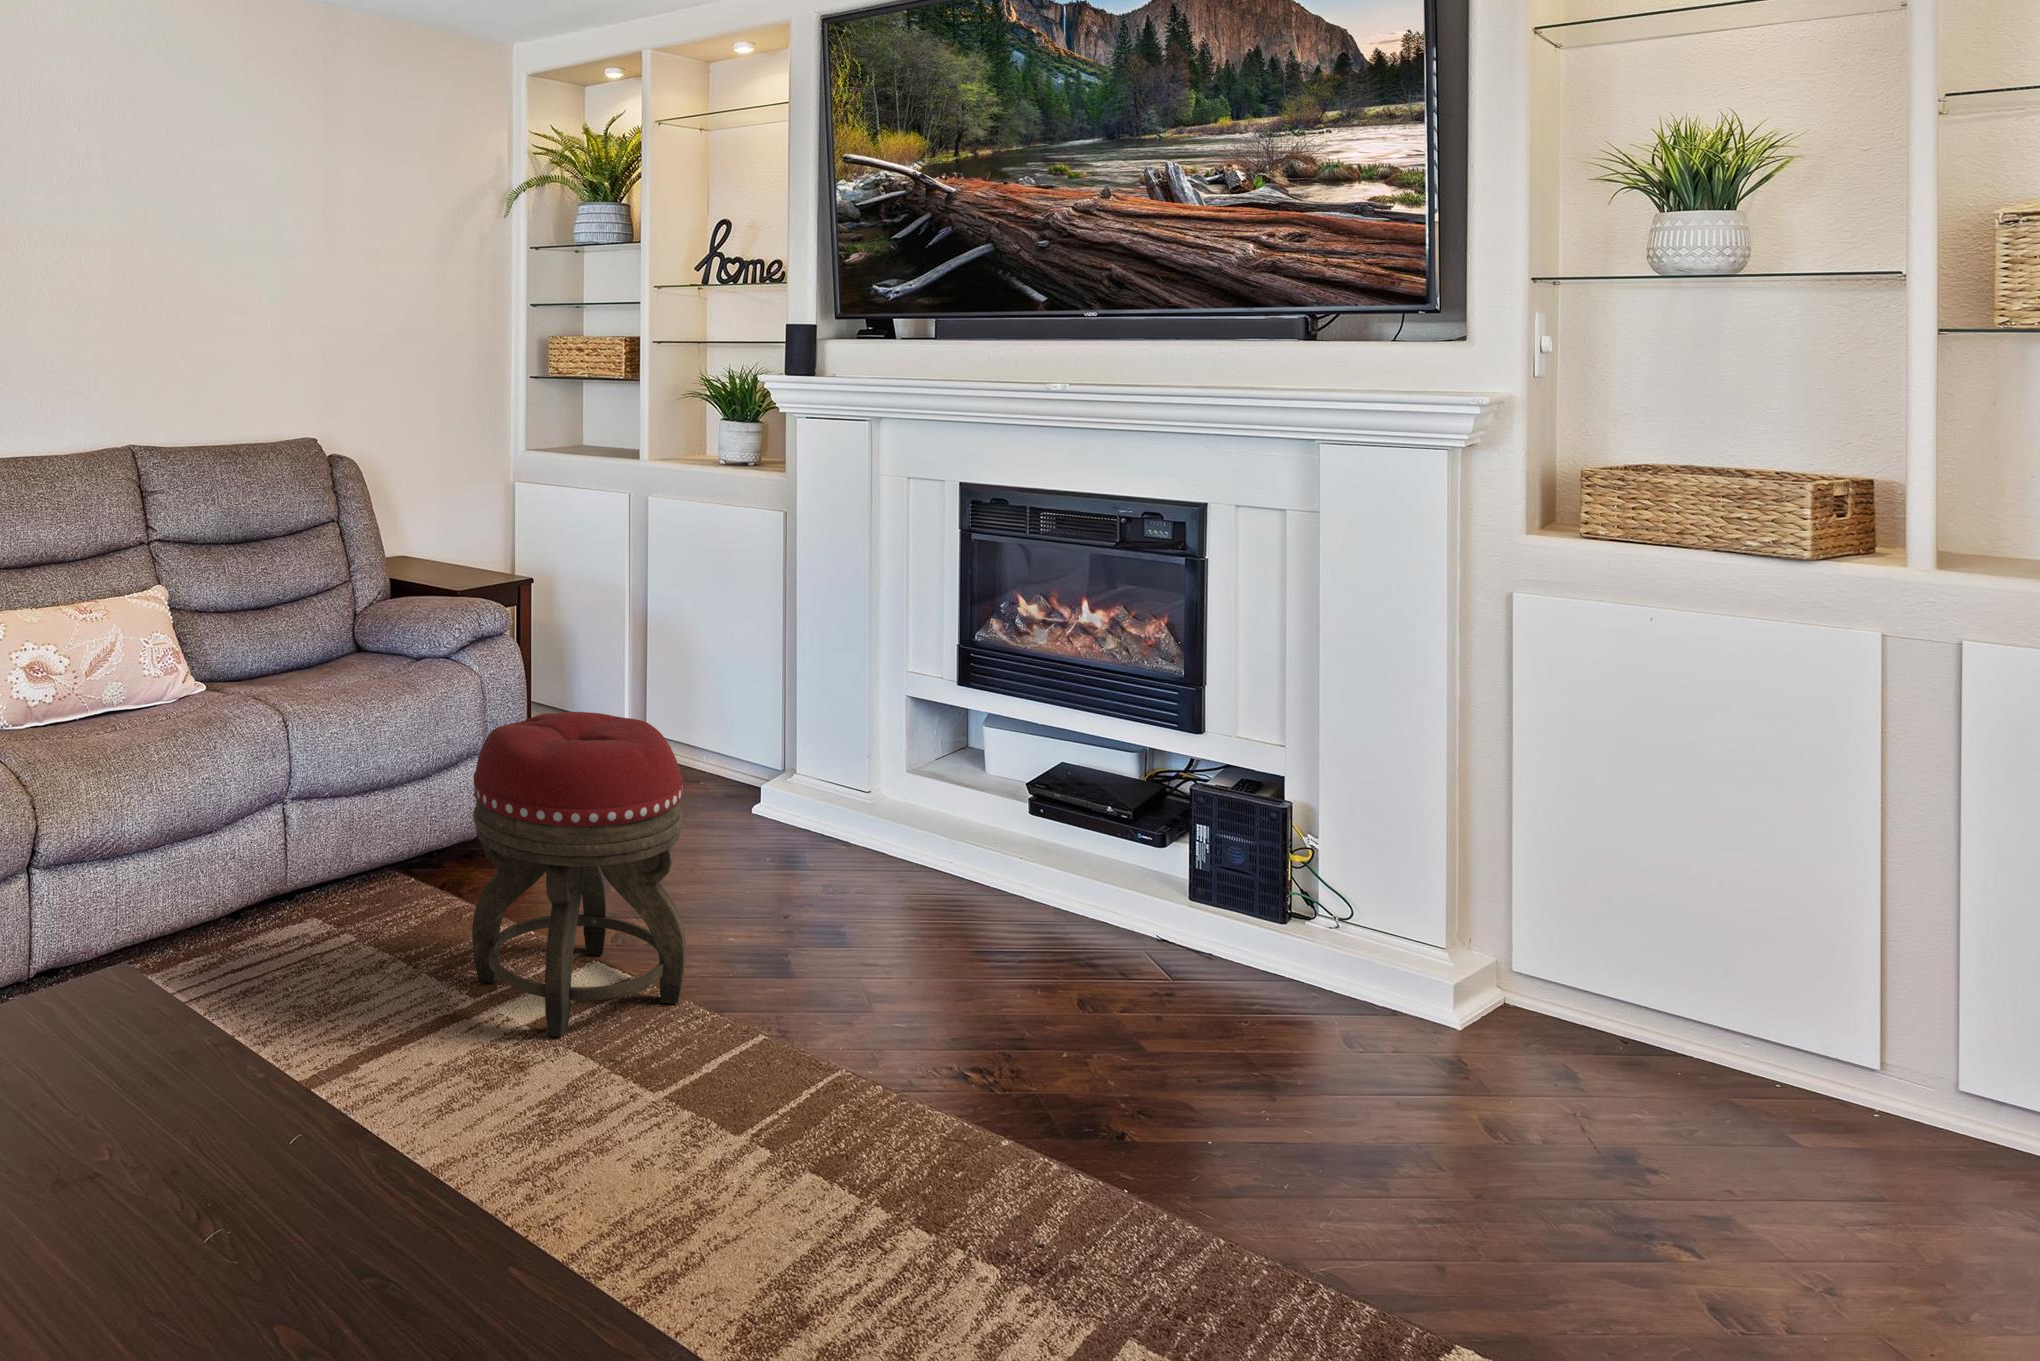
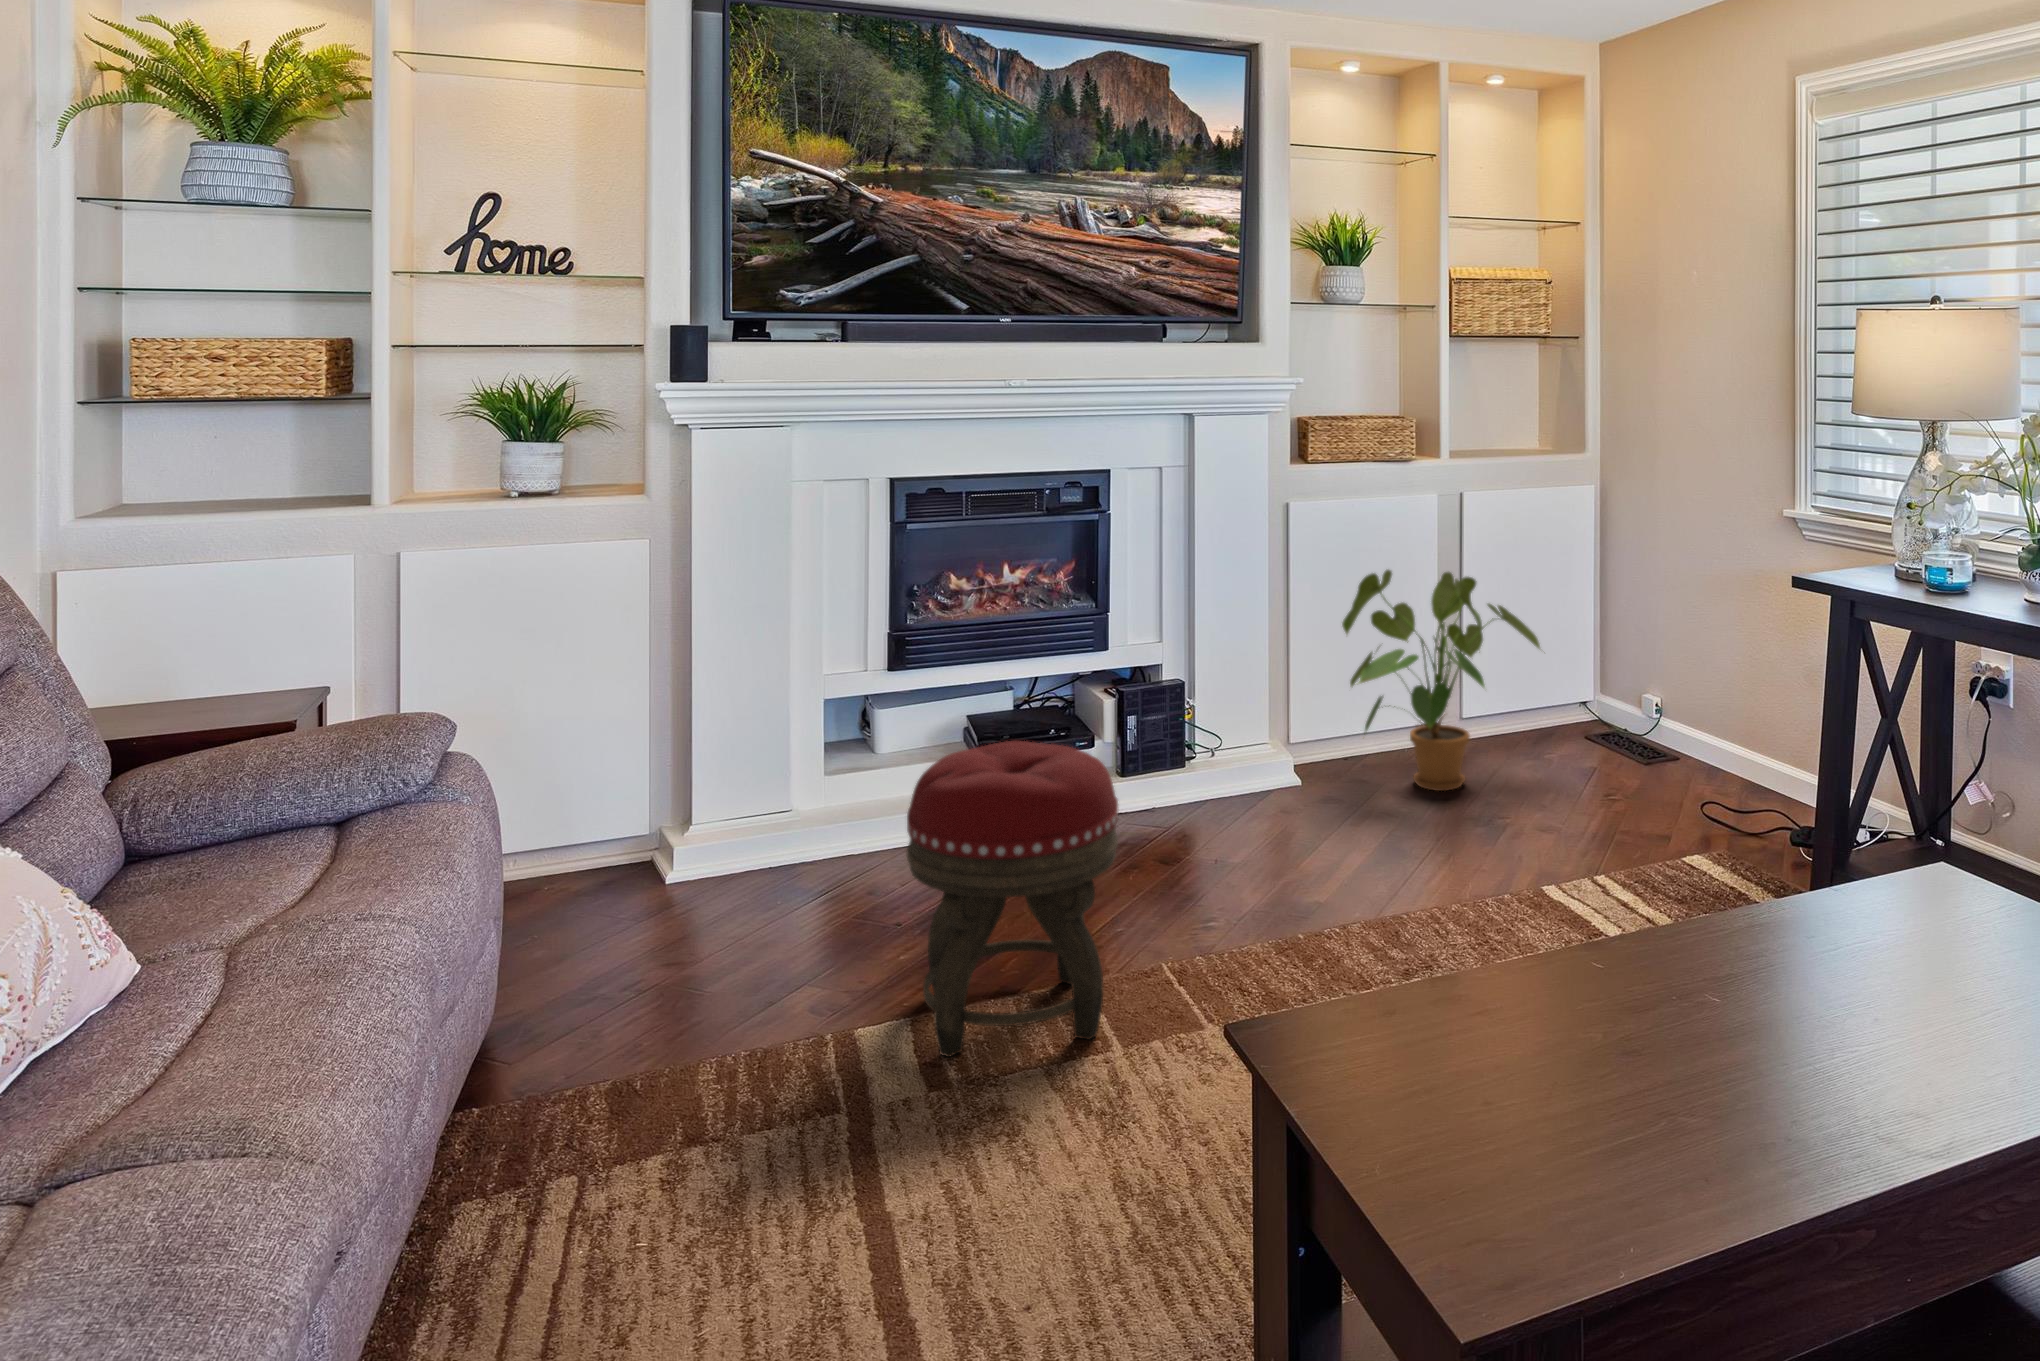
house plant: none [1457,737,1981,1167] -> present [1342,570,1540,791]

